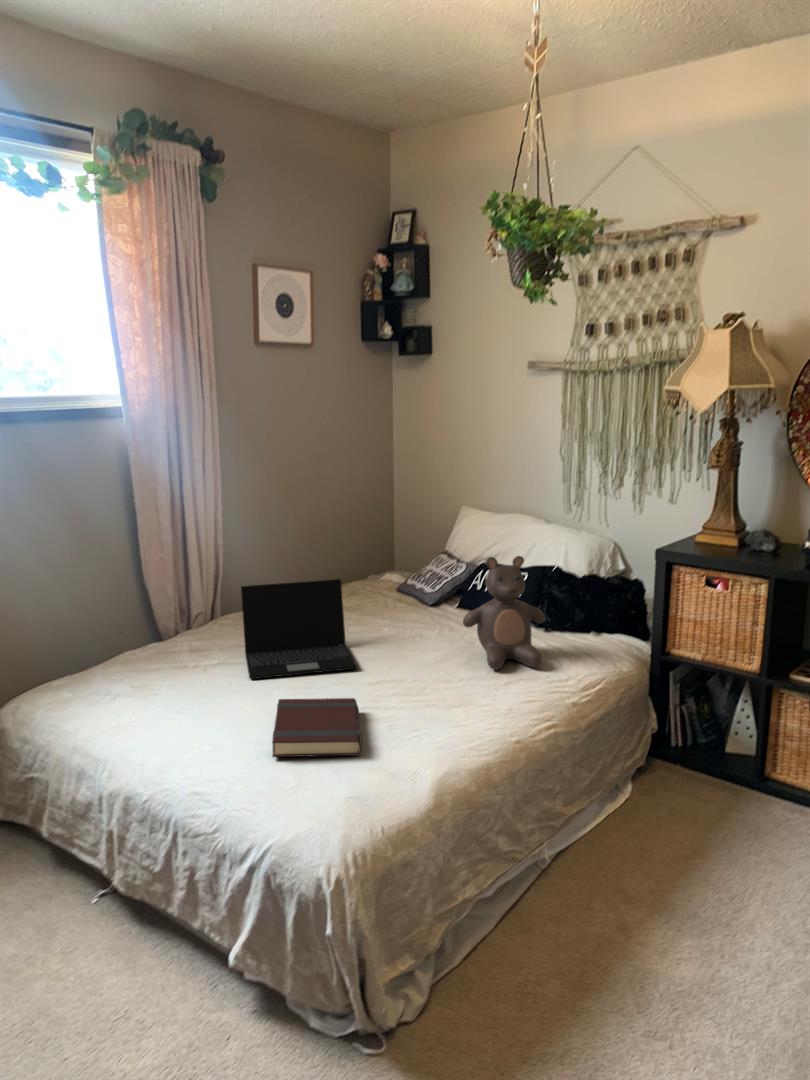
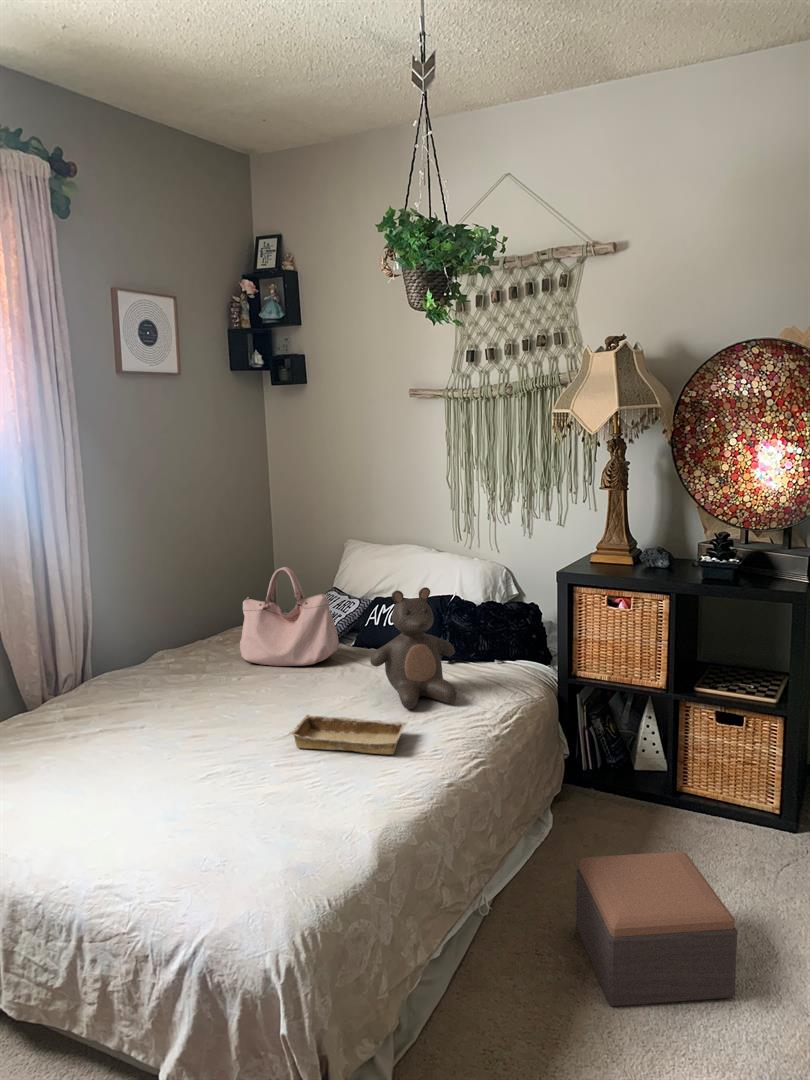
handbag: none [351,529,441,622] -> present [240,567,339,666]
laptop: present [241,579,358,679] -> none [122,625,263,745]
tray: none [376,666,488,709] -> present [289,715,407,754]
book: present [272,698,362,757] -> none [184,755,288,833]
footstool: none [634,825,785,975] -> present [576,851,737,1006]

